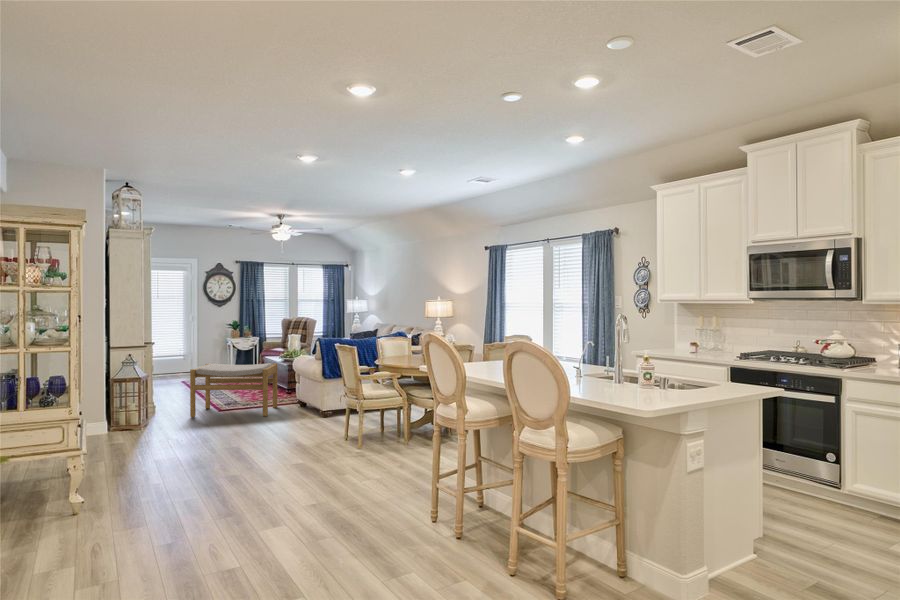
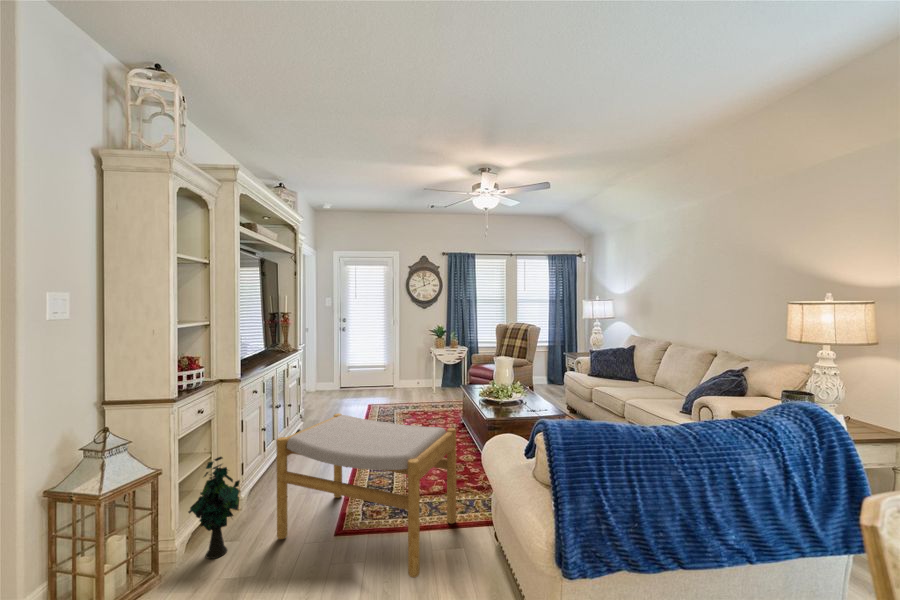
decorative plant: none [151,378,176,423] -> present [188,457,240,559]

